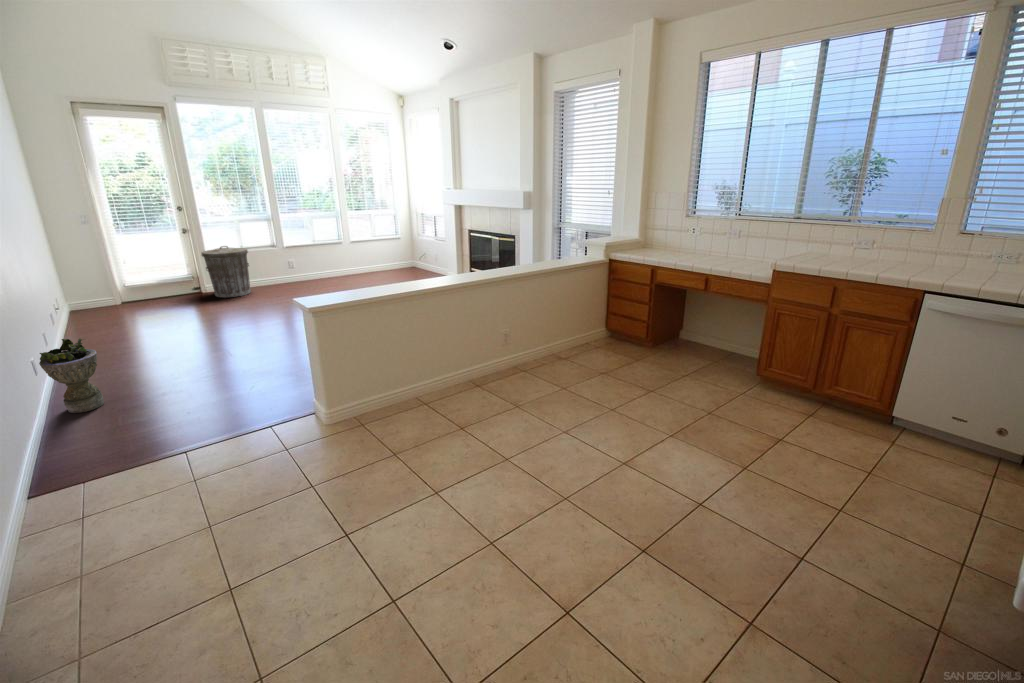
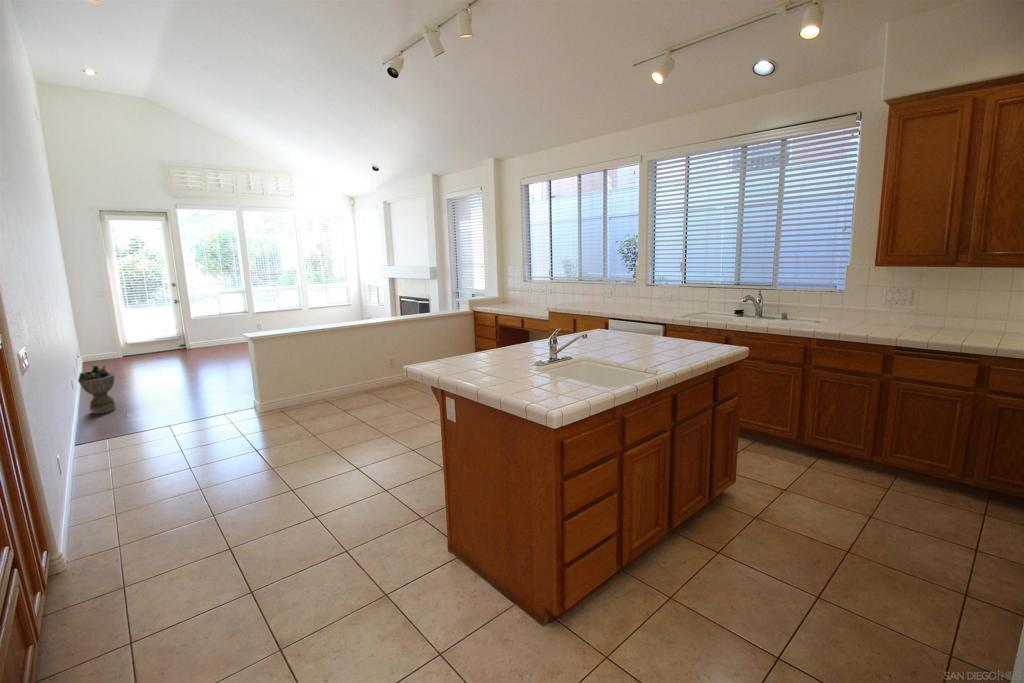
trash can: present [201,246,251,298] -> none [188,312,225,351]

